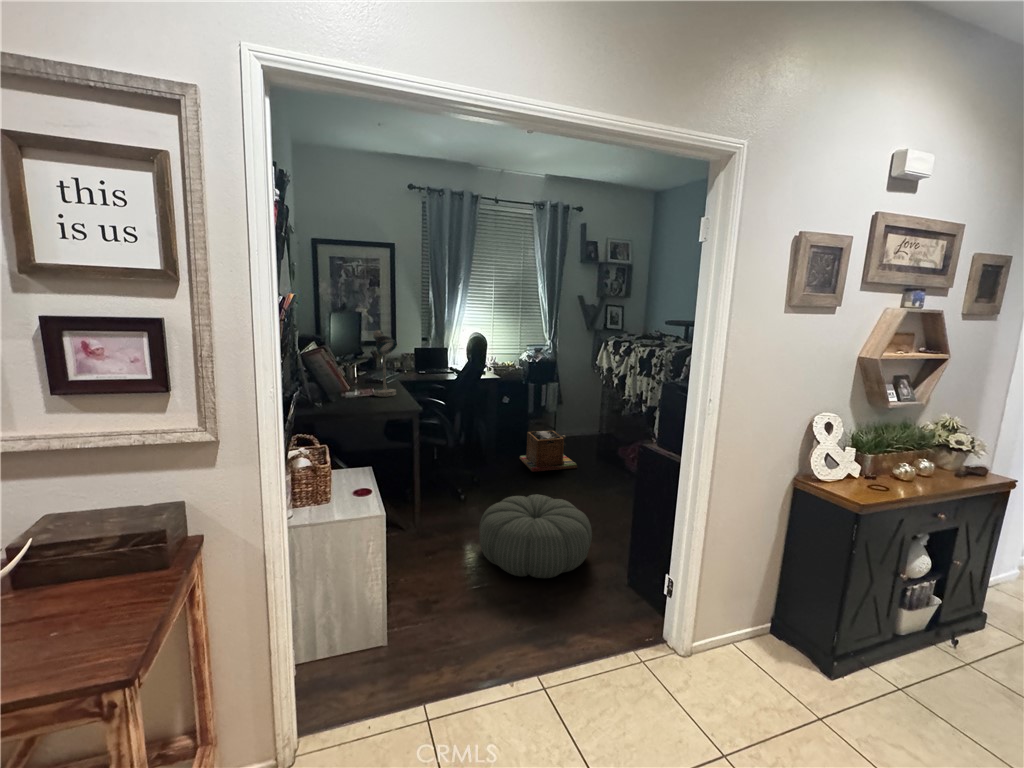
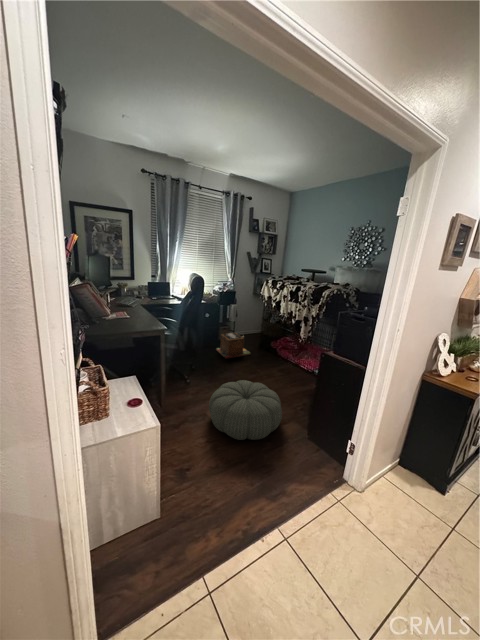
desk lamp: present [373,330,397,396] -> none [127,271,145,318]

